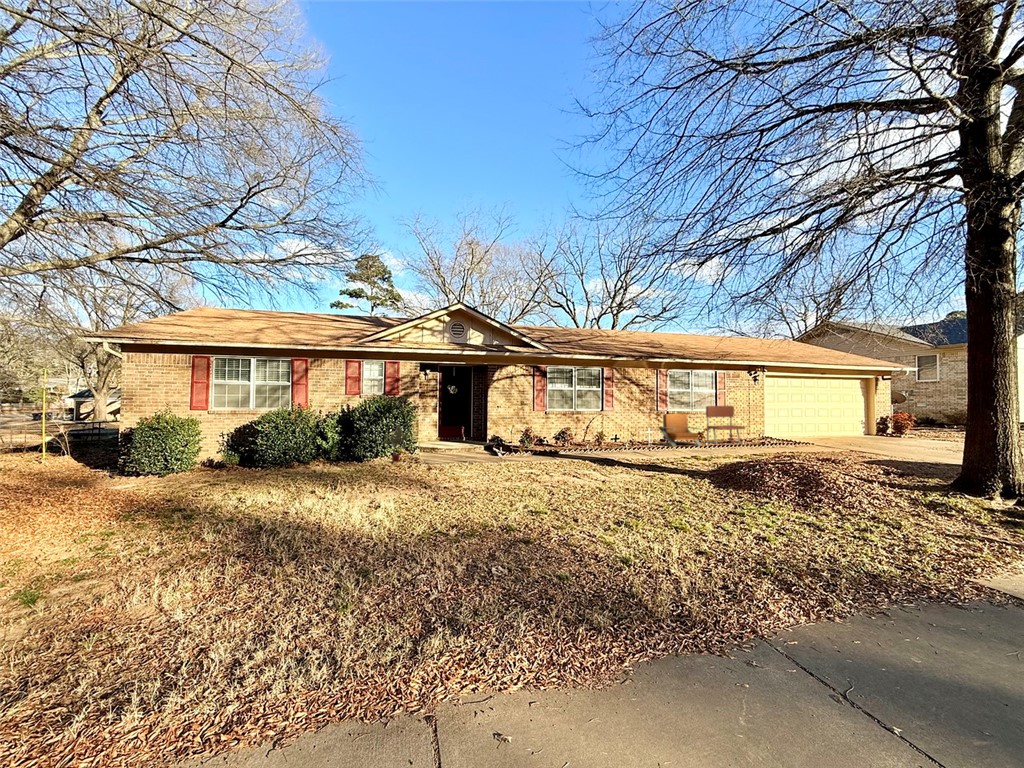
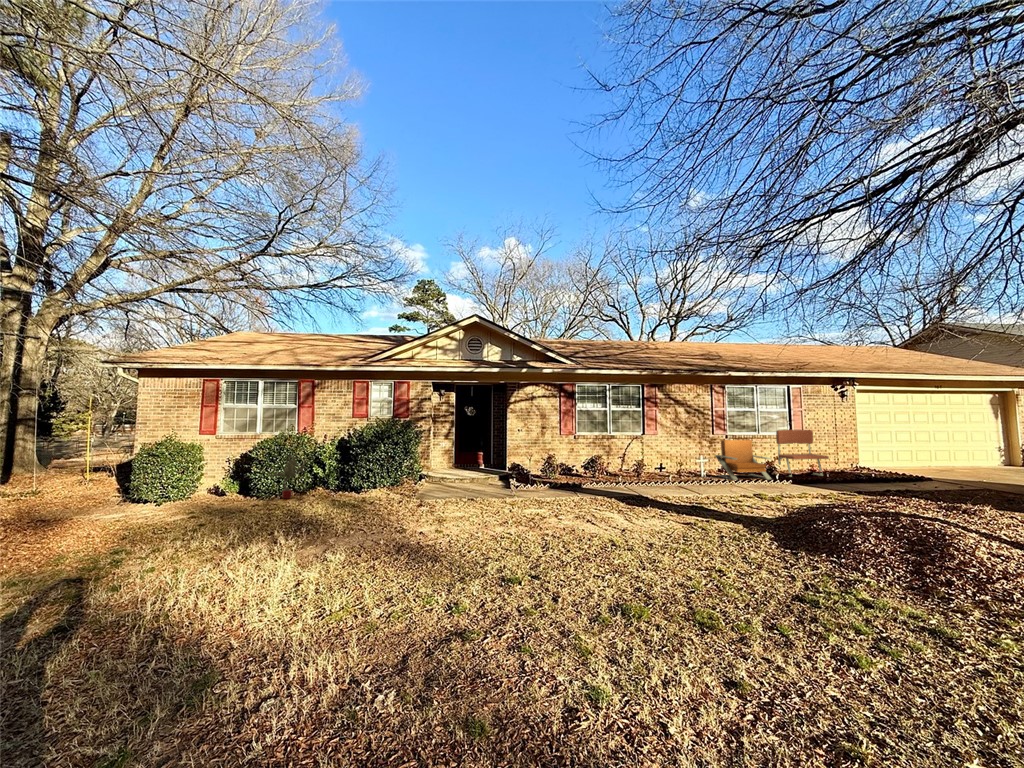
potted tree: present [382,425,410,462] -> present [269,454,307,499]

